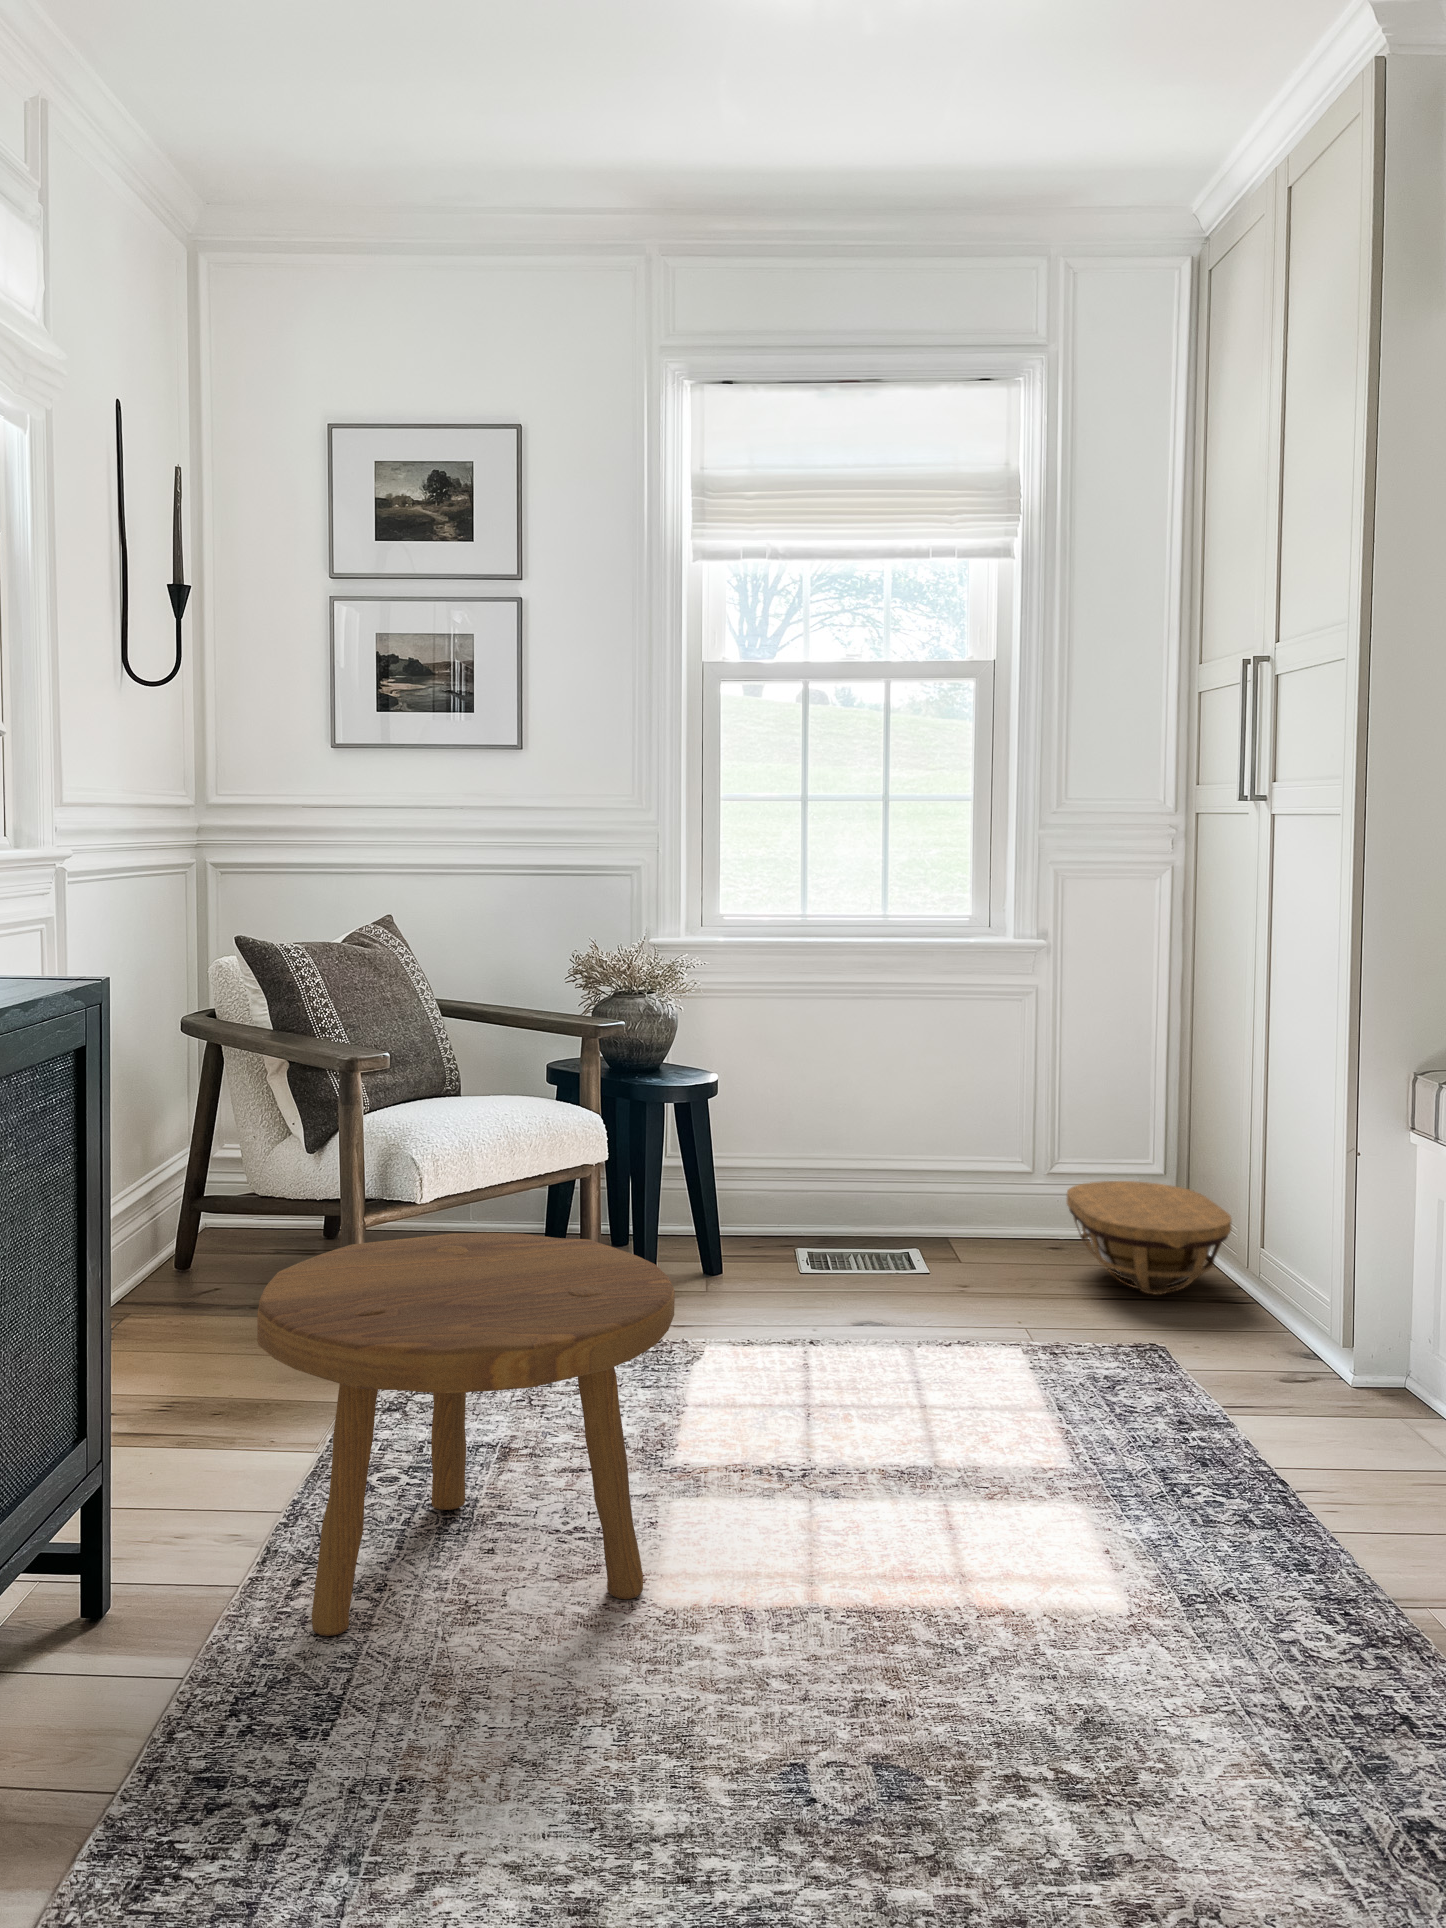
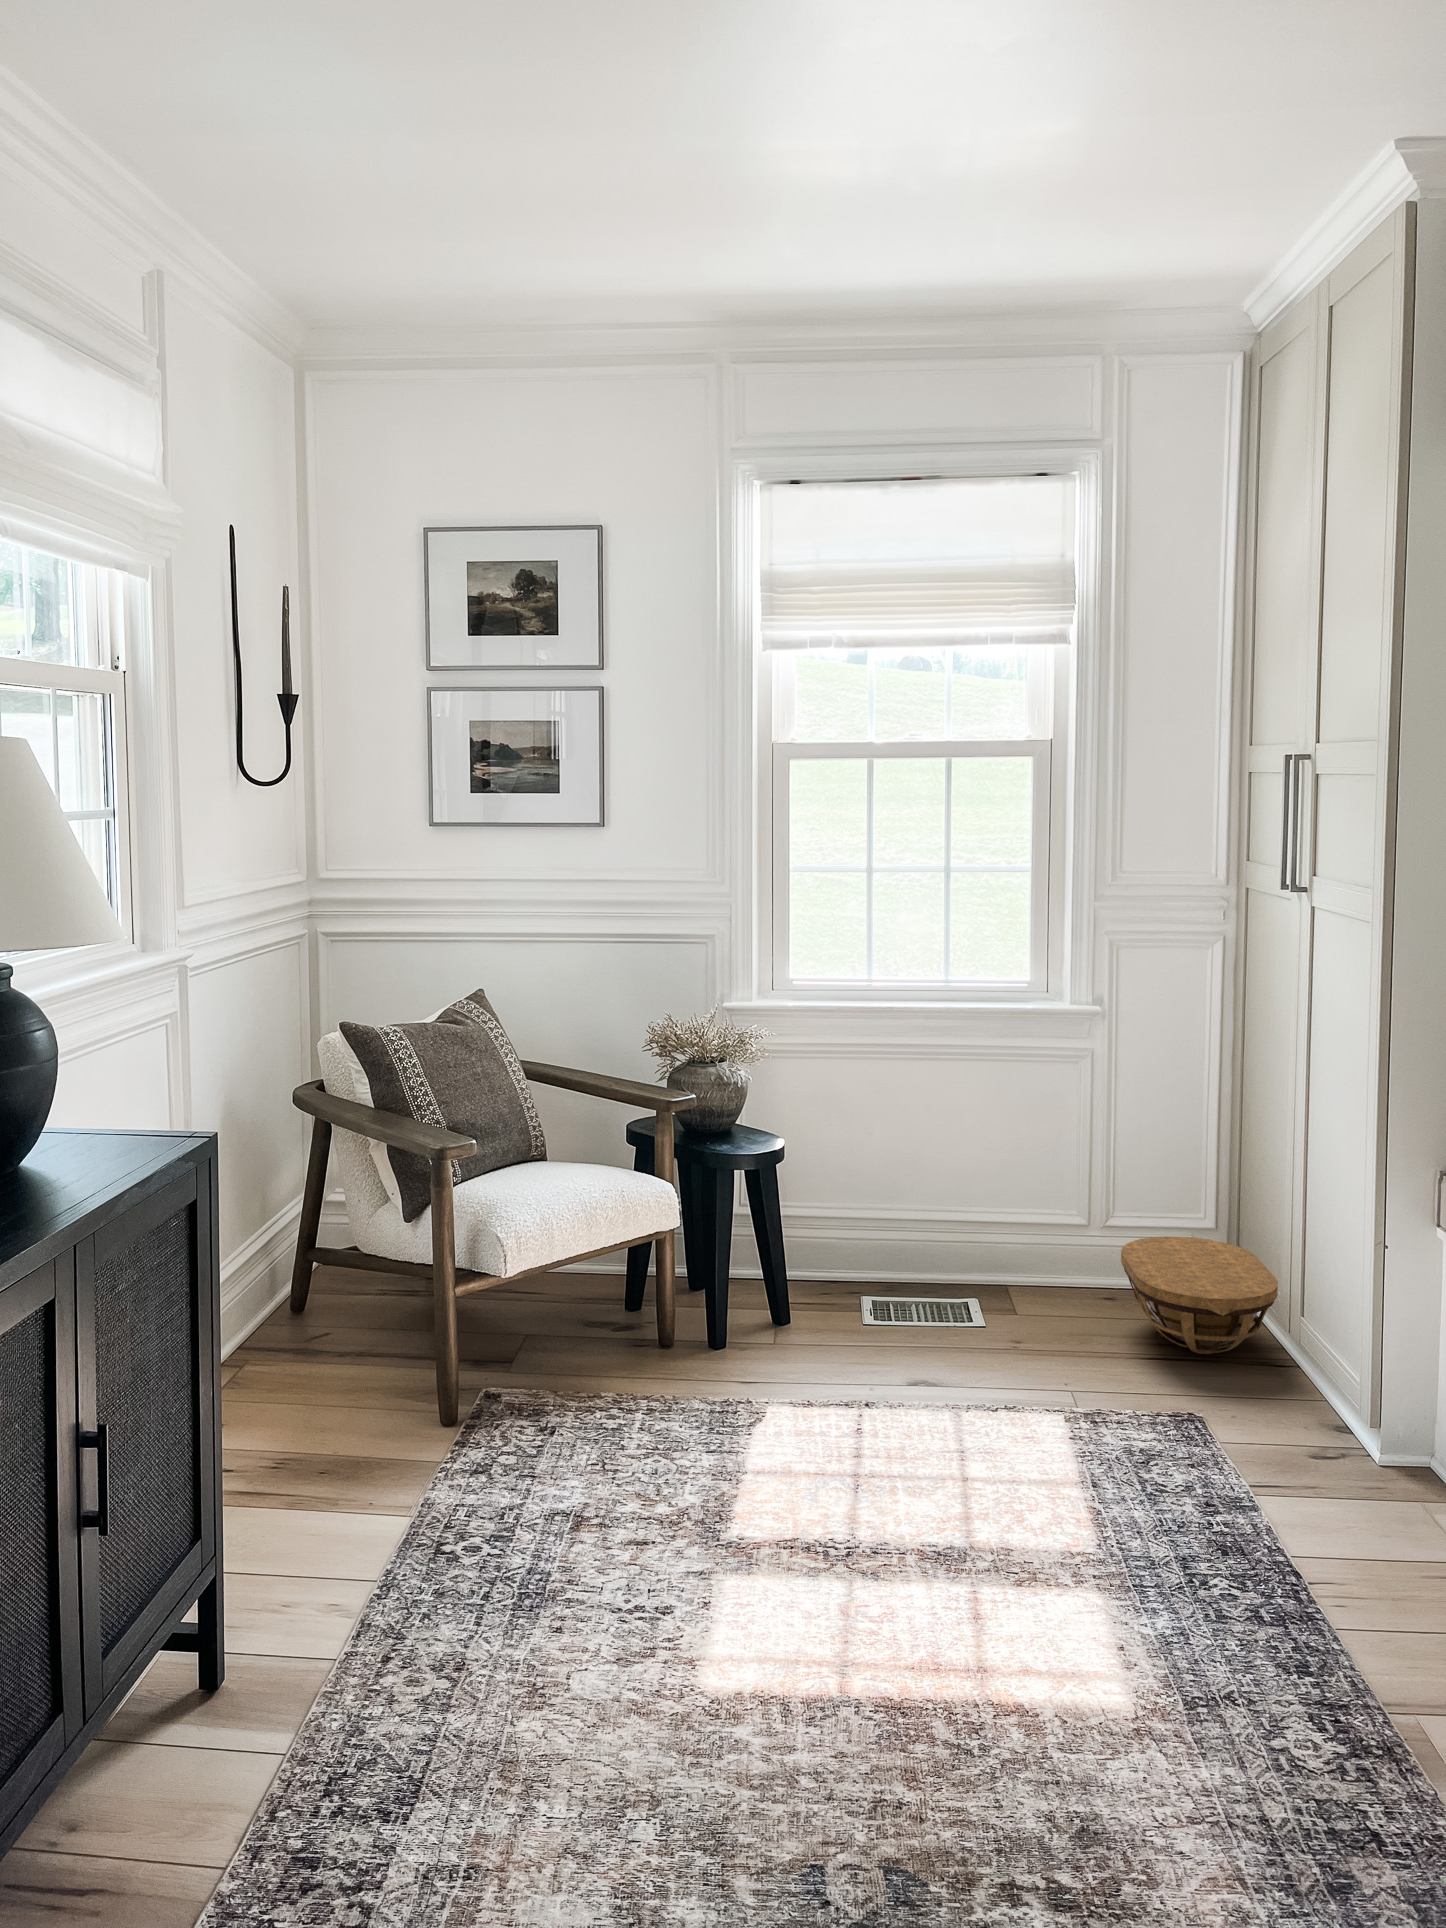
footstool: present [257,1233,675,1636] -> none [348,1336,721,1717]

